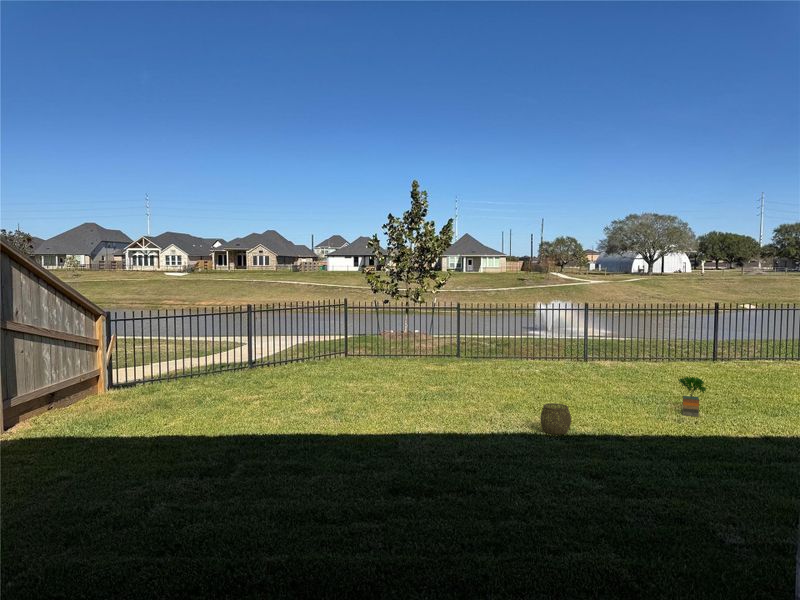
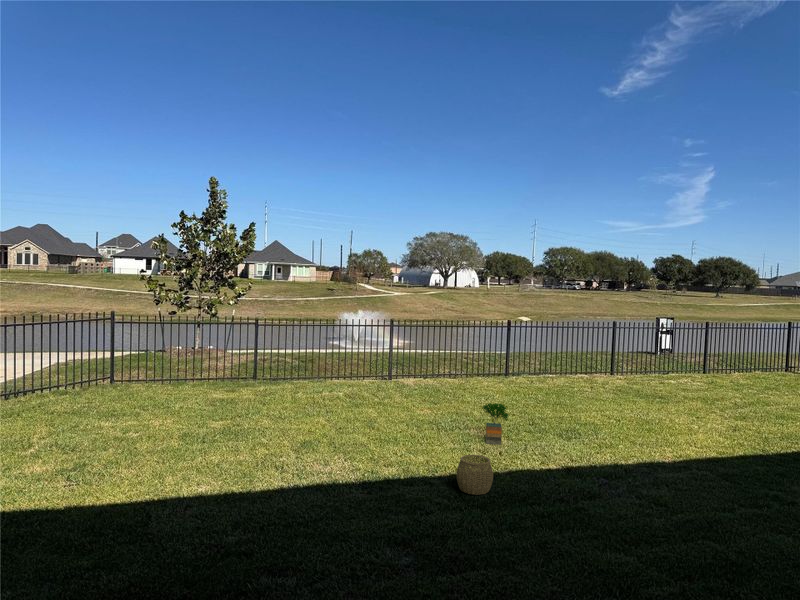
woven basket: present [540,403,571,434] -> present [457,455,493,495]

